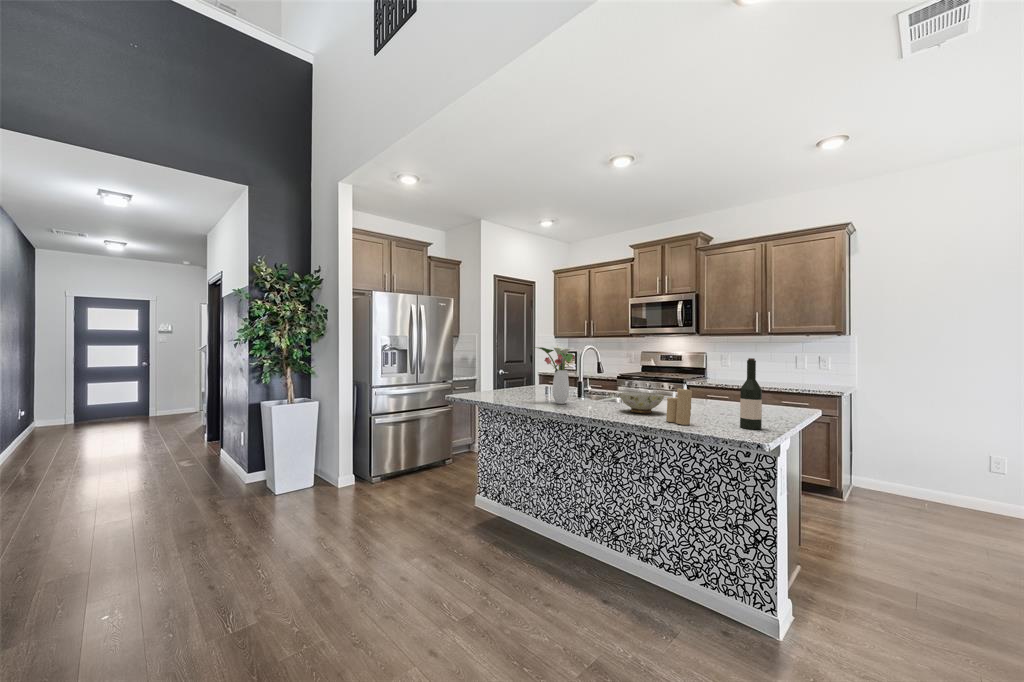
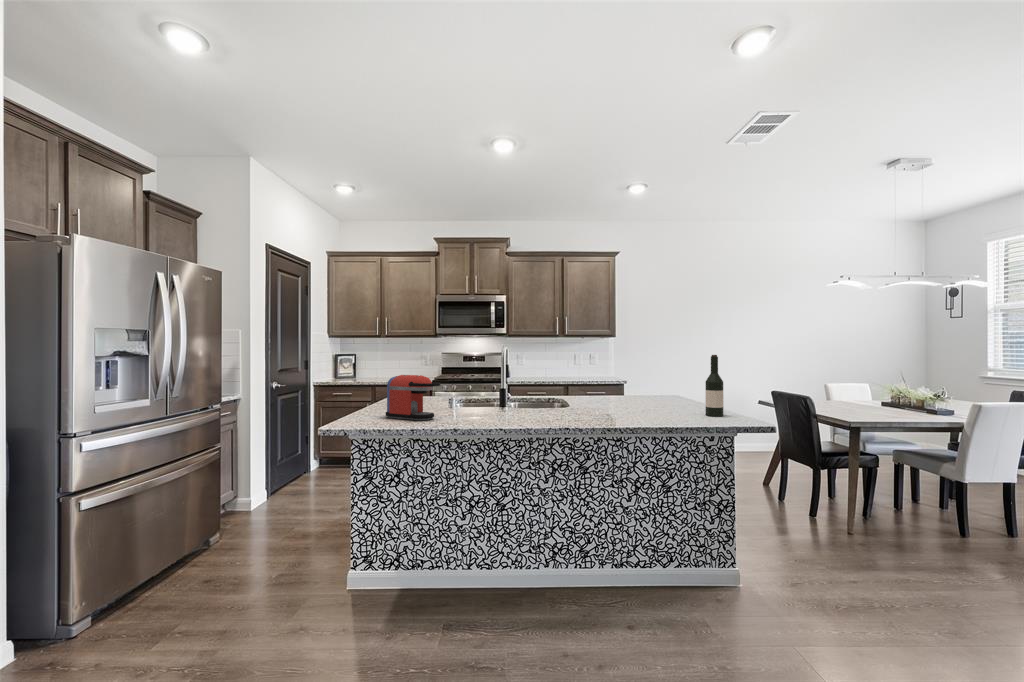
flower arrangement: present [538,346,575,404] -> none [480,345,544,417]
coffee maker: none [492,365,516,398] -> present [386,375,440,420]
candle: present [666,384,692,425] -> none [657,381,684,420]
ceramic bowl: present [619,392,664,413] -> none [584,393,630,416]

